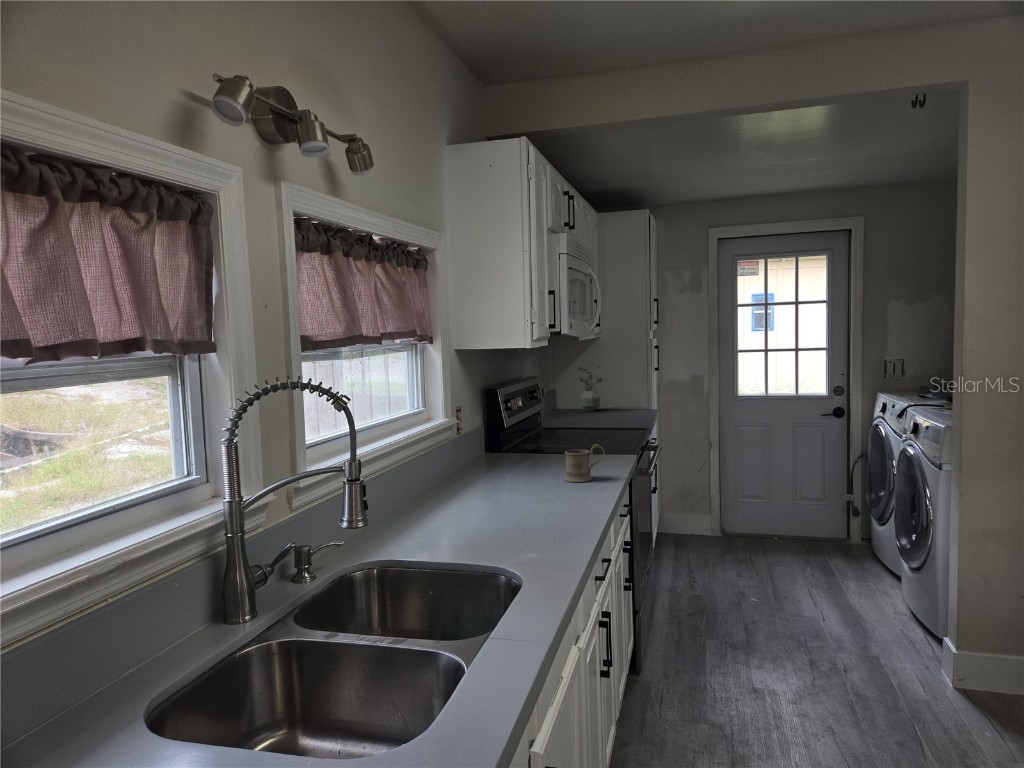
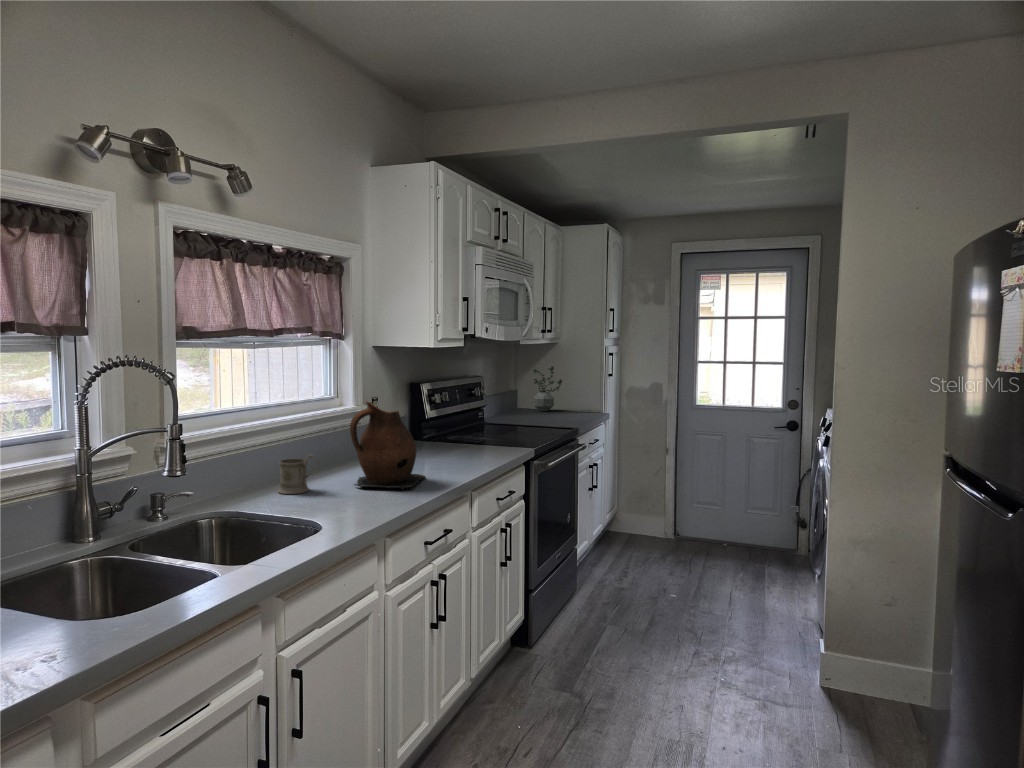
ceramic pitcher: none [486,414,565,516] -> present [350,401,425,489]
mug: present [564,444,605,482] -> present [277,455,319,494]

